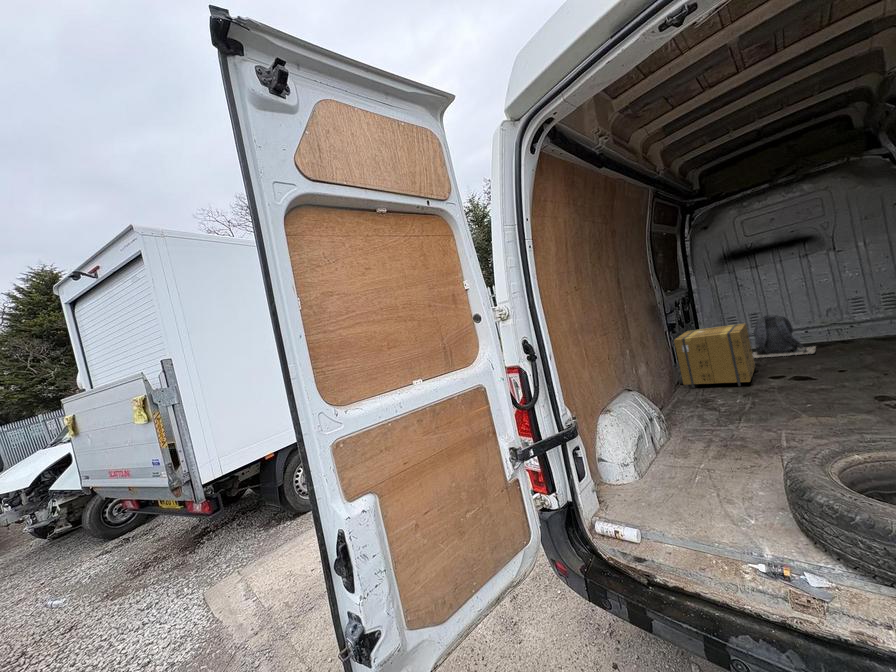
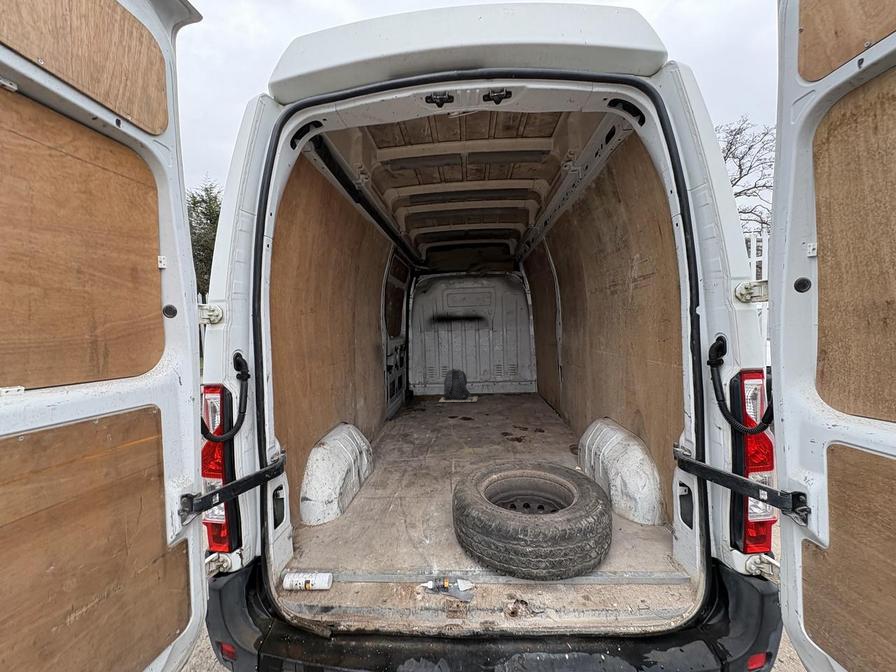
cardboard box: present [674,323,756,388] -> none [390,373,443,425]

